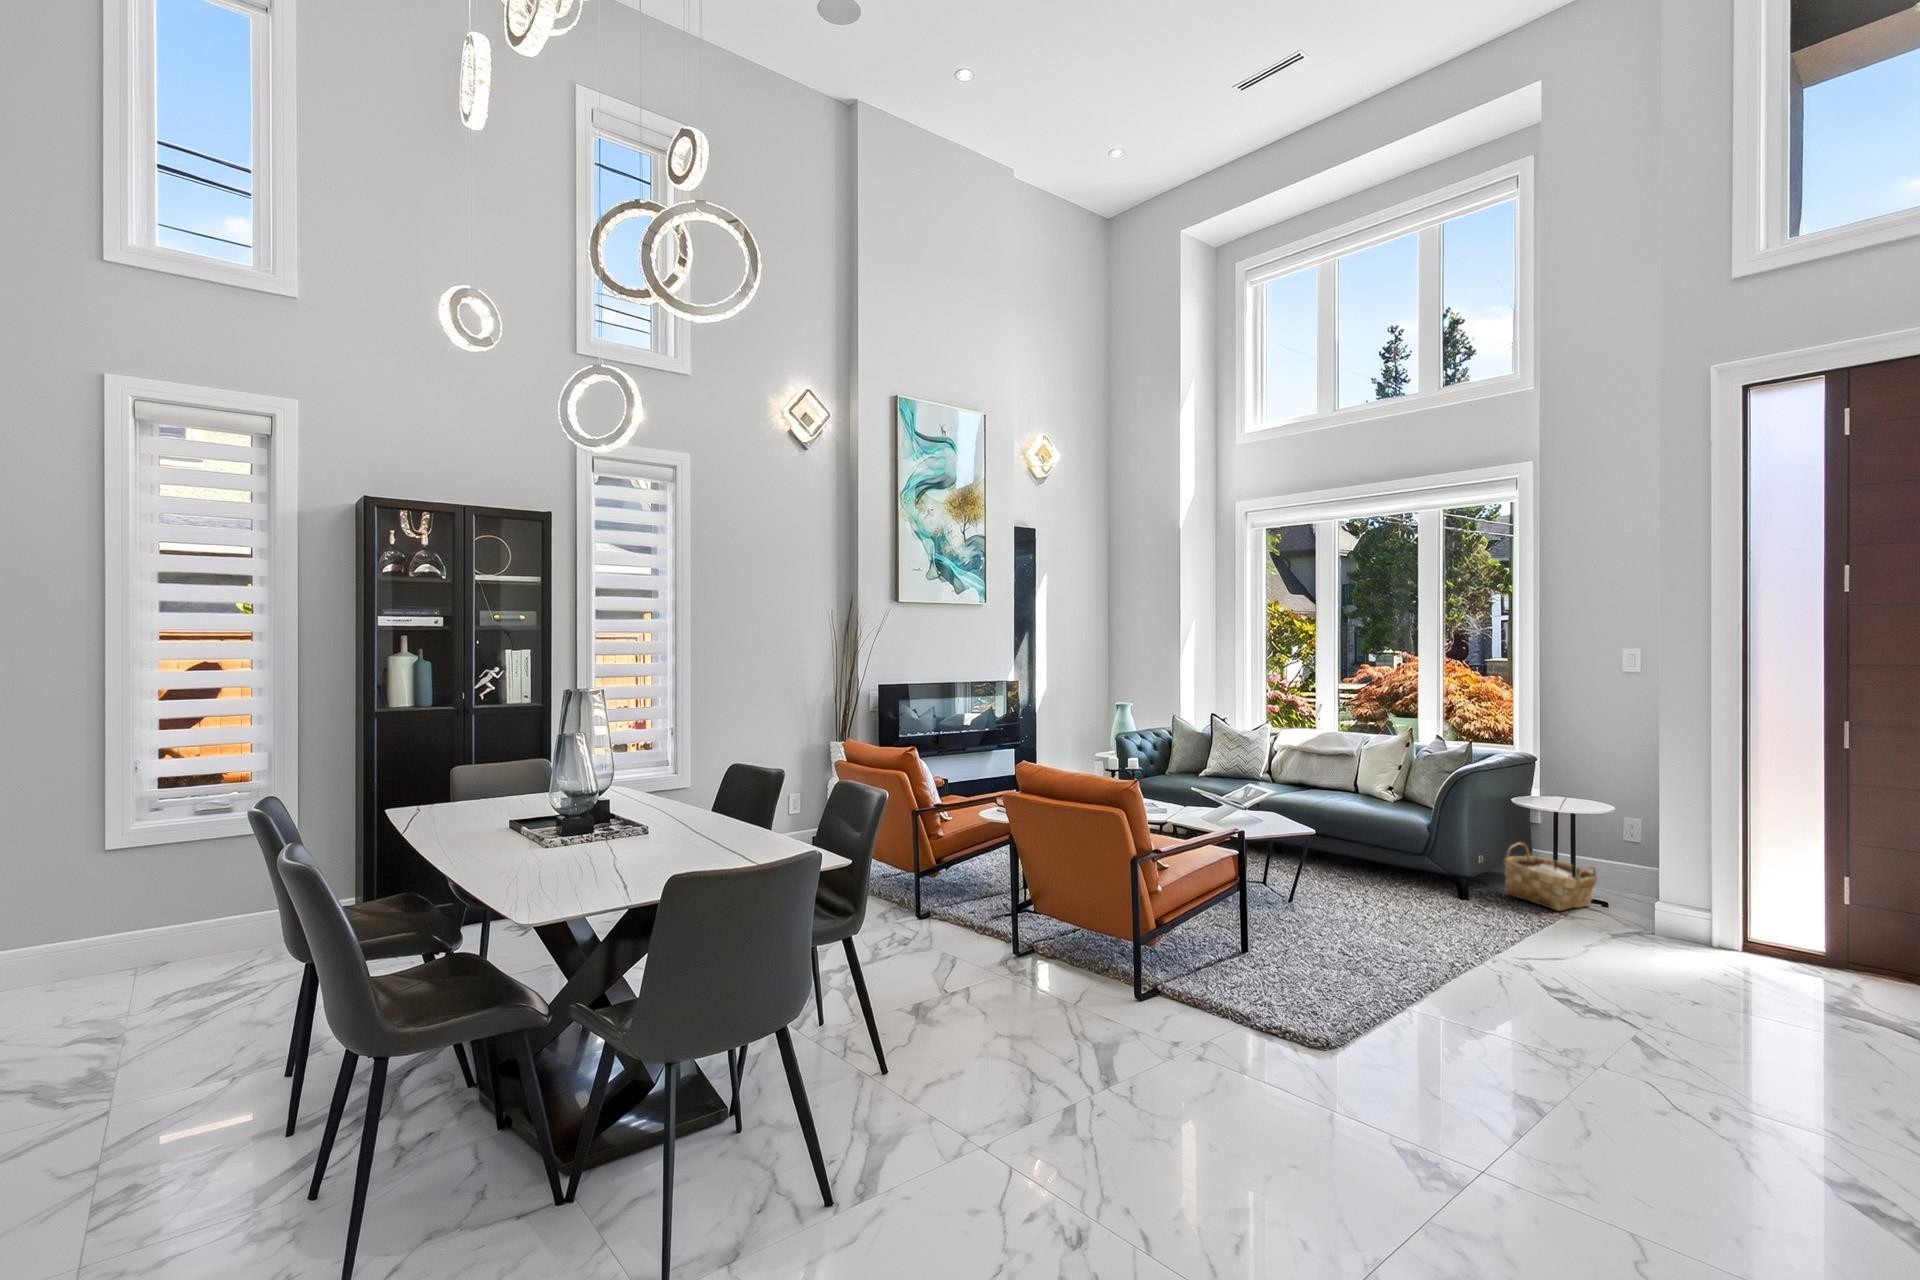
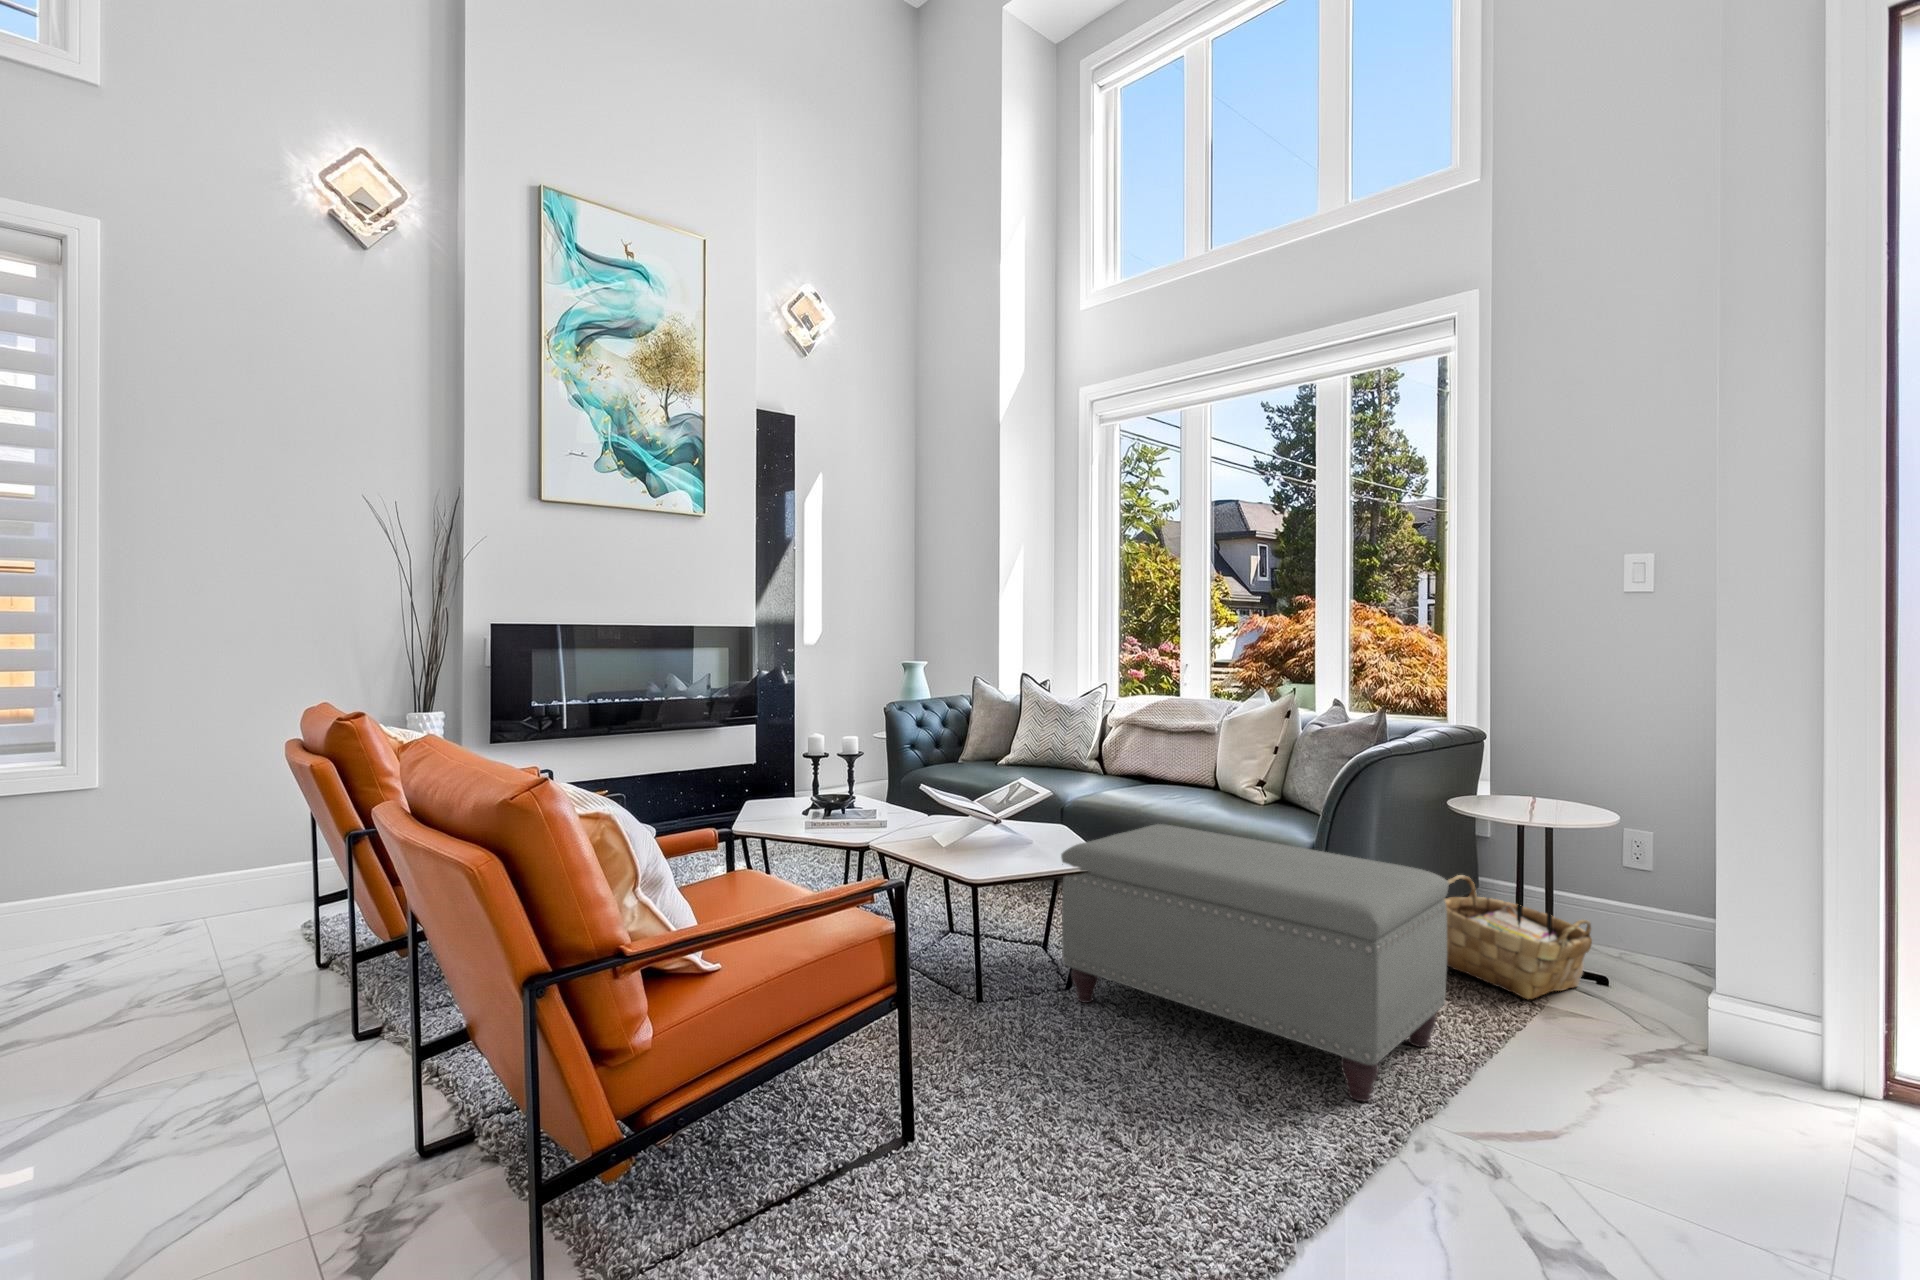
ottoman: none [1287,812,1510,948] -> present [1061,824,1449,1101]

